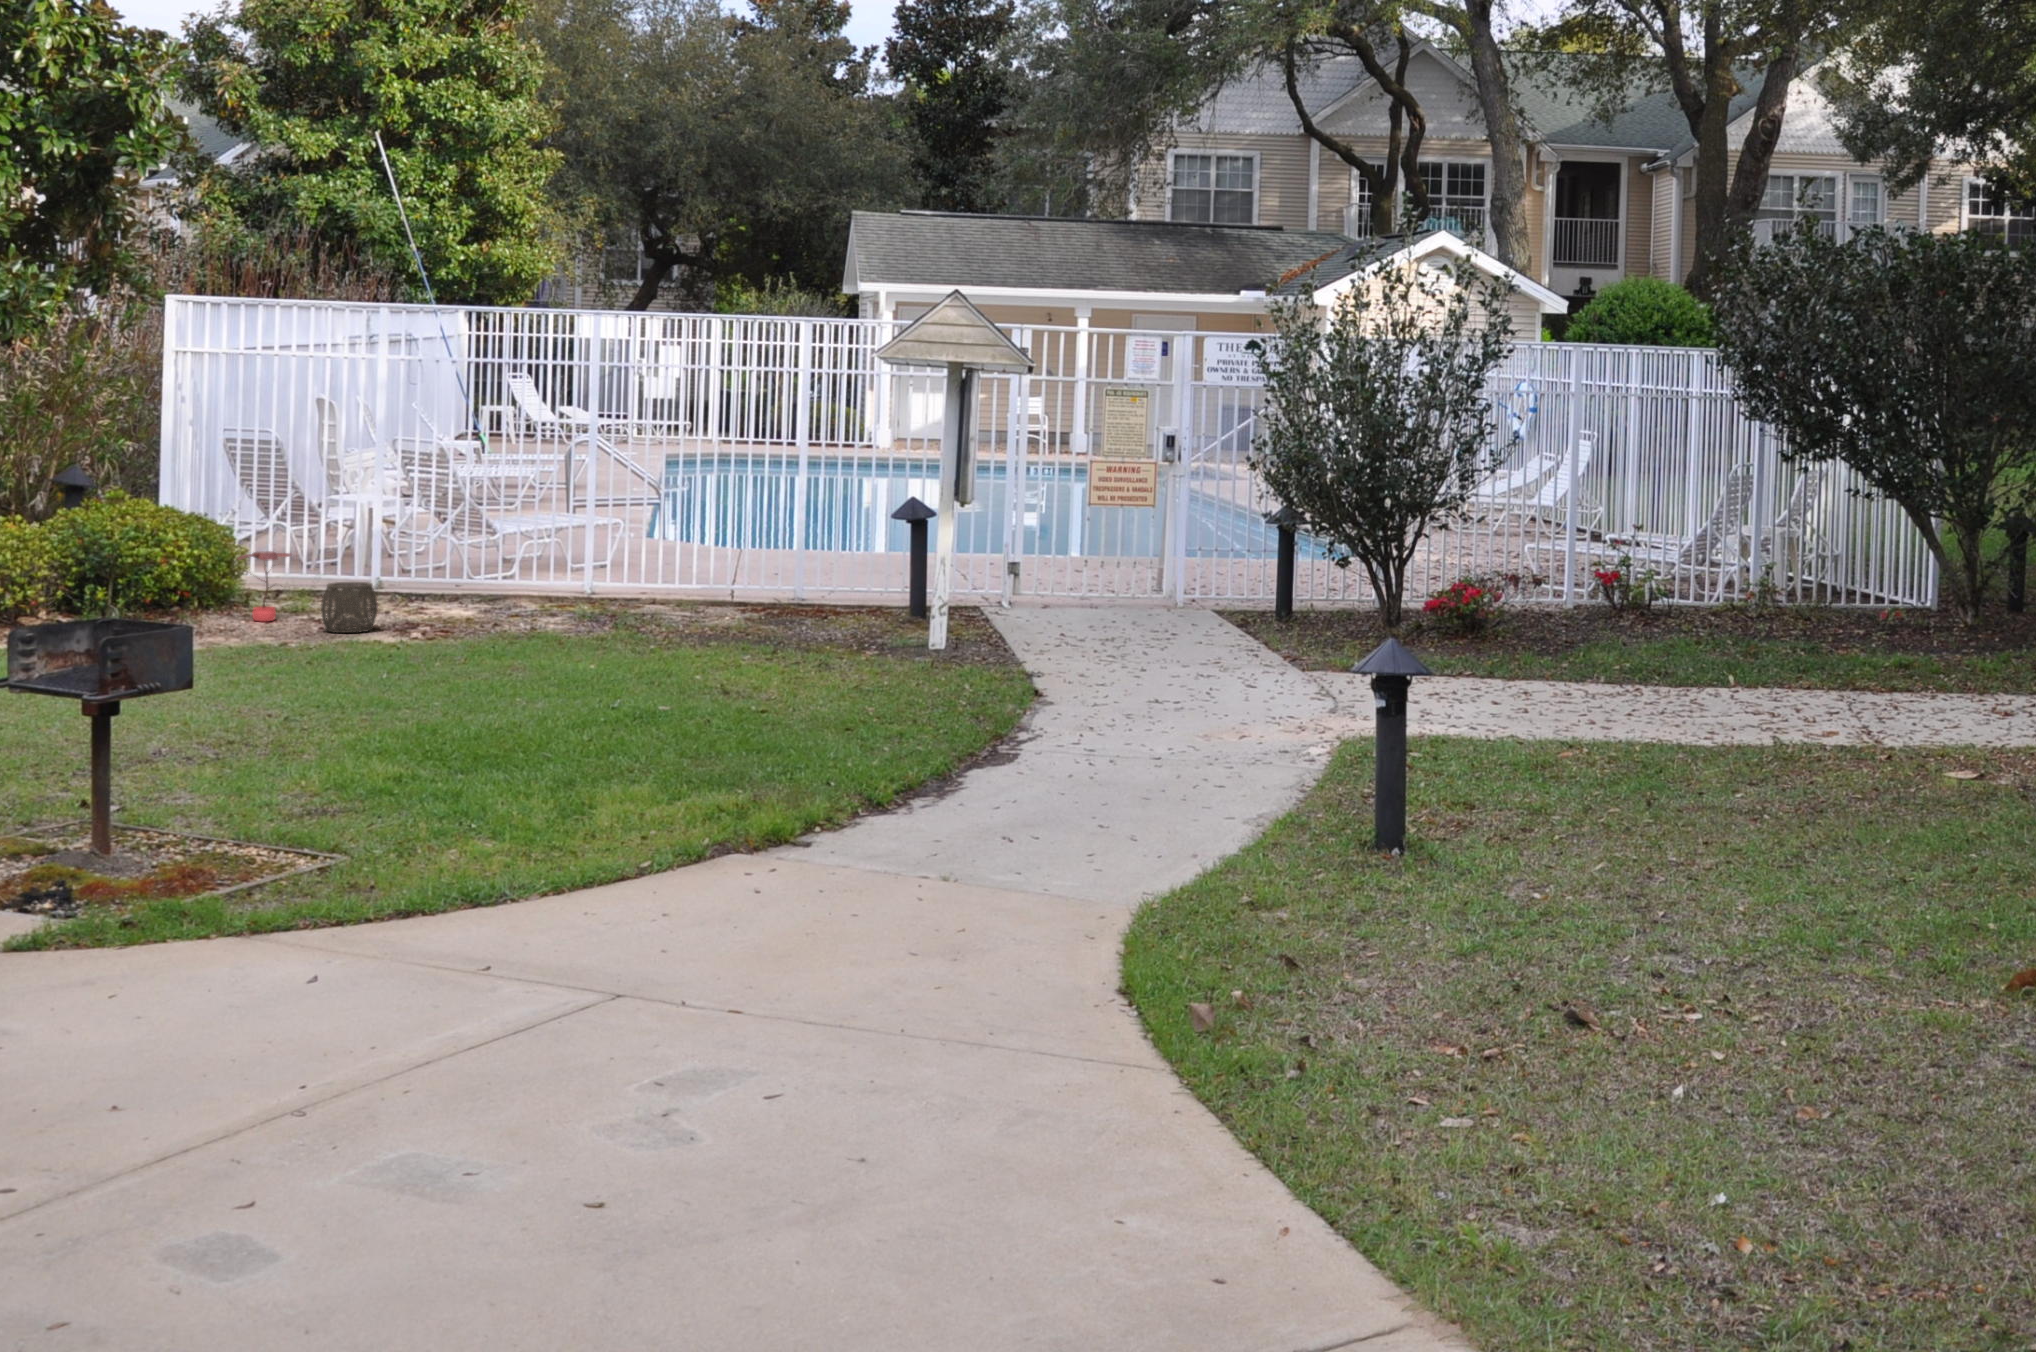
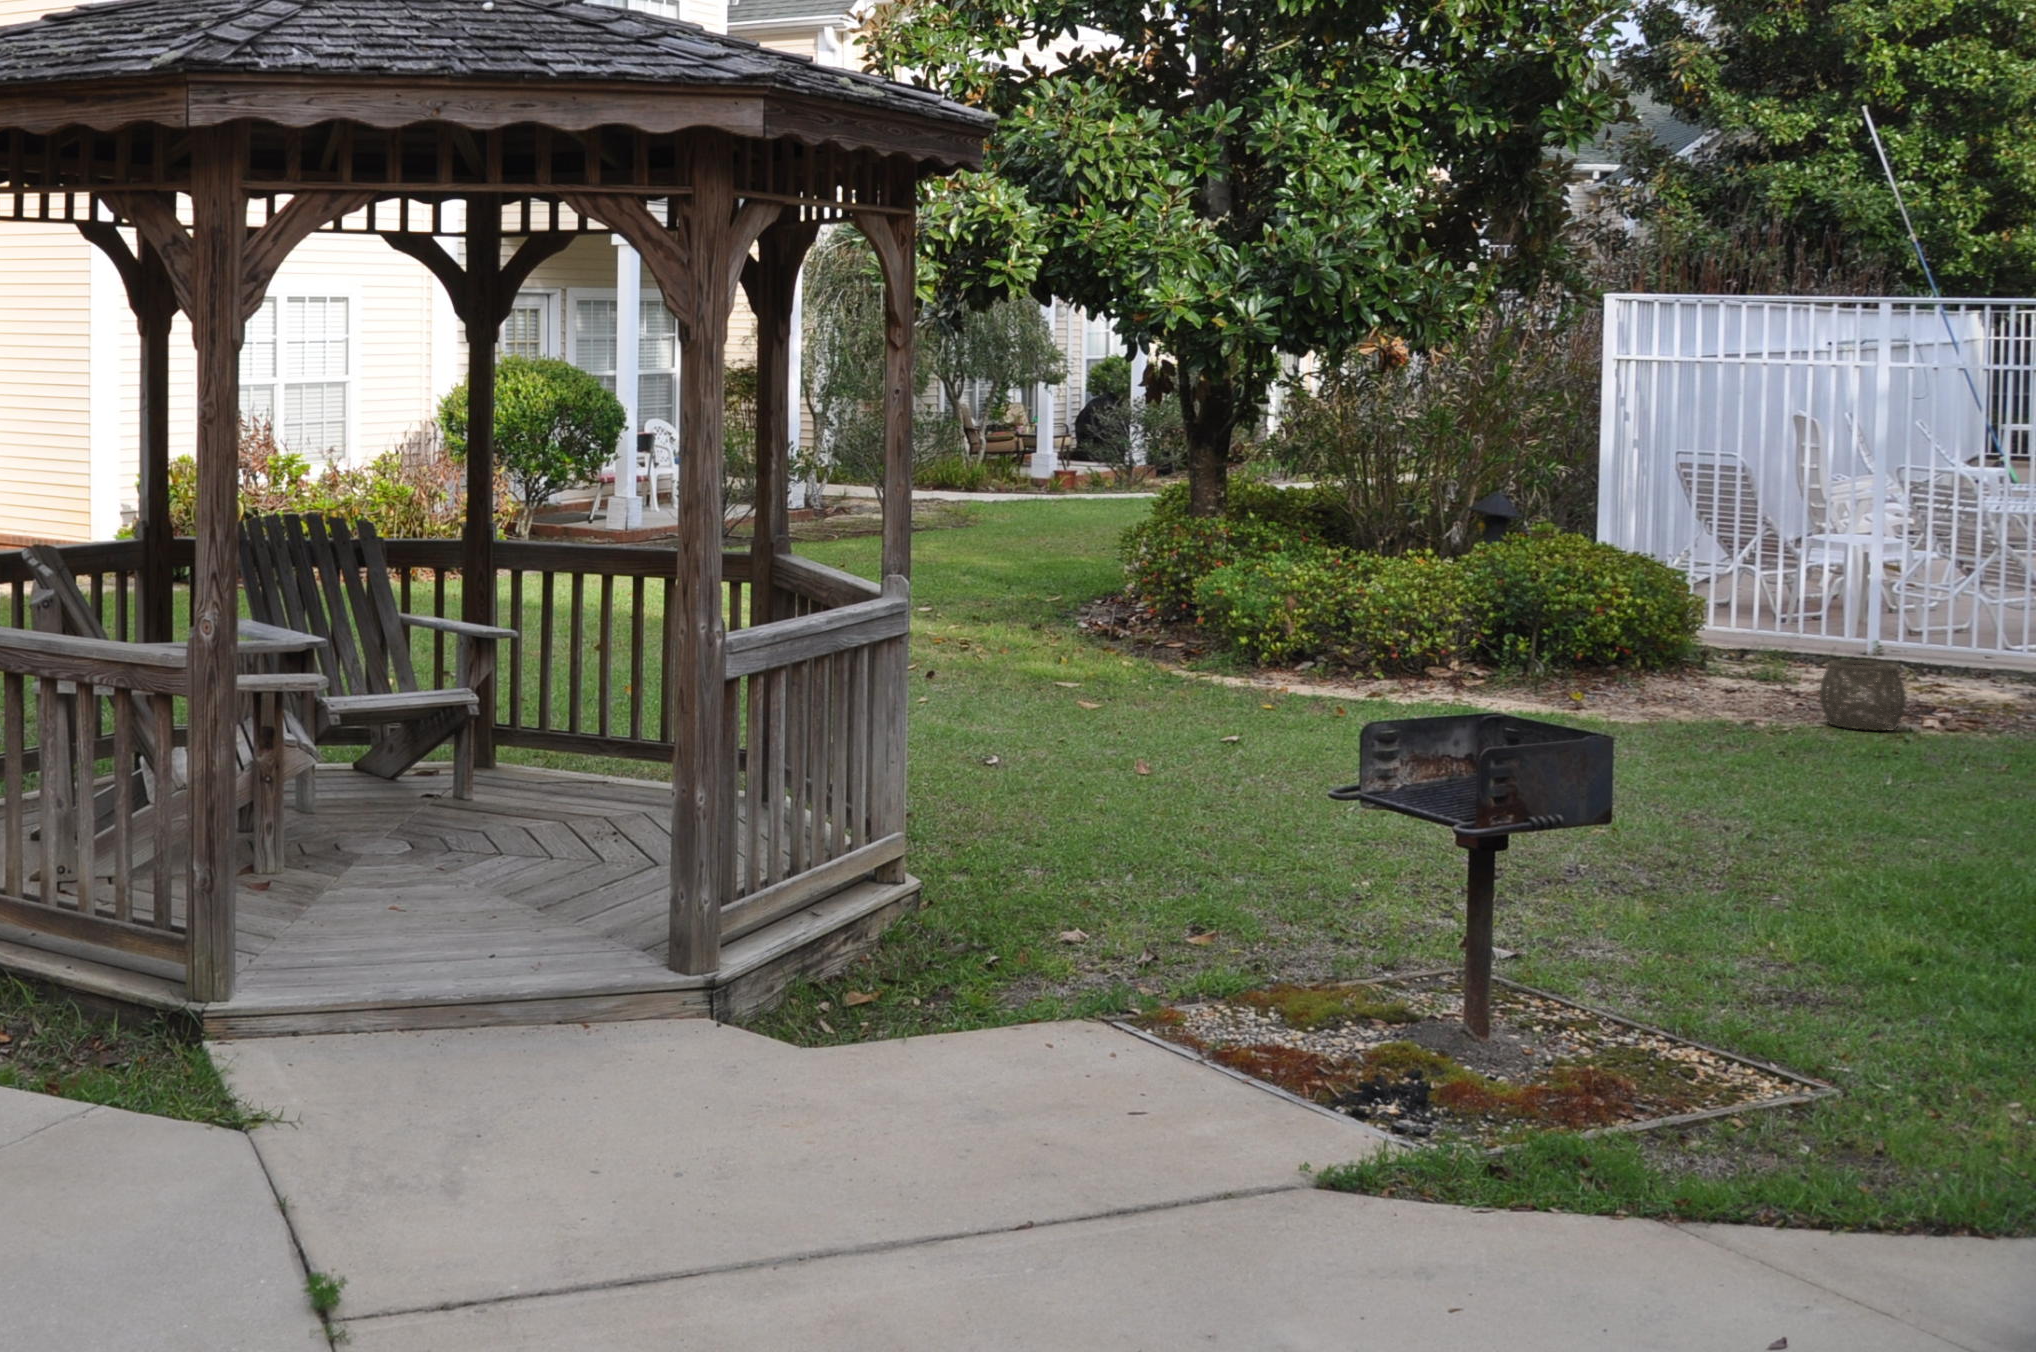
potted plant: present [238,551,291,622] -> none [1698,610,1775,701]

